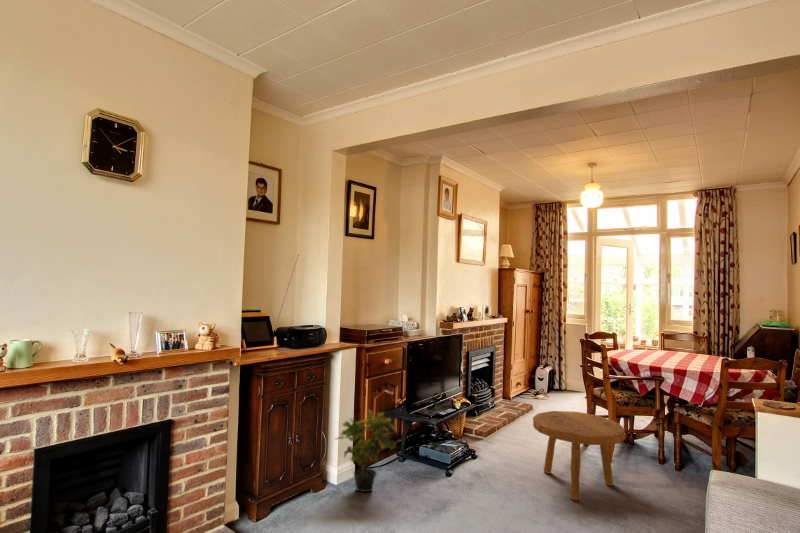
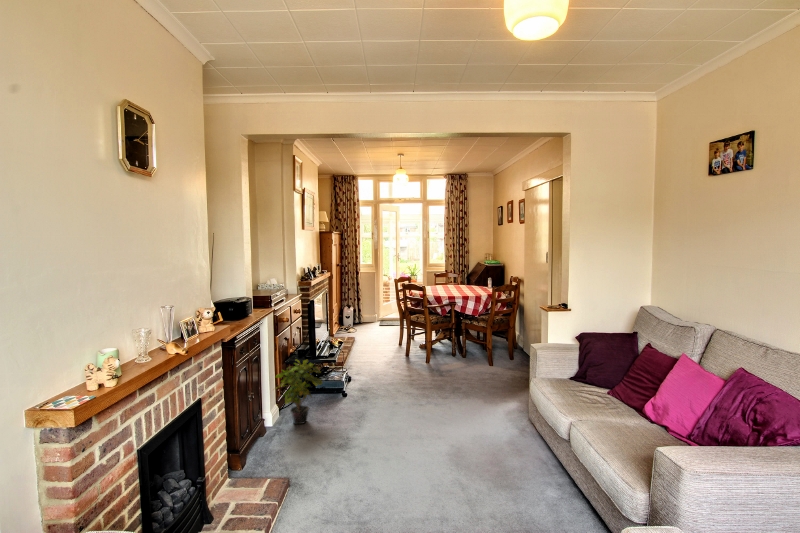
footstool: present [533,411,625,500] -> none [397,333,455,388]

